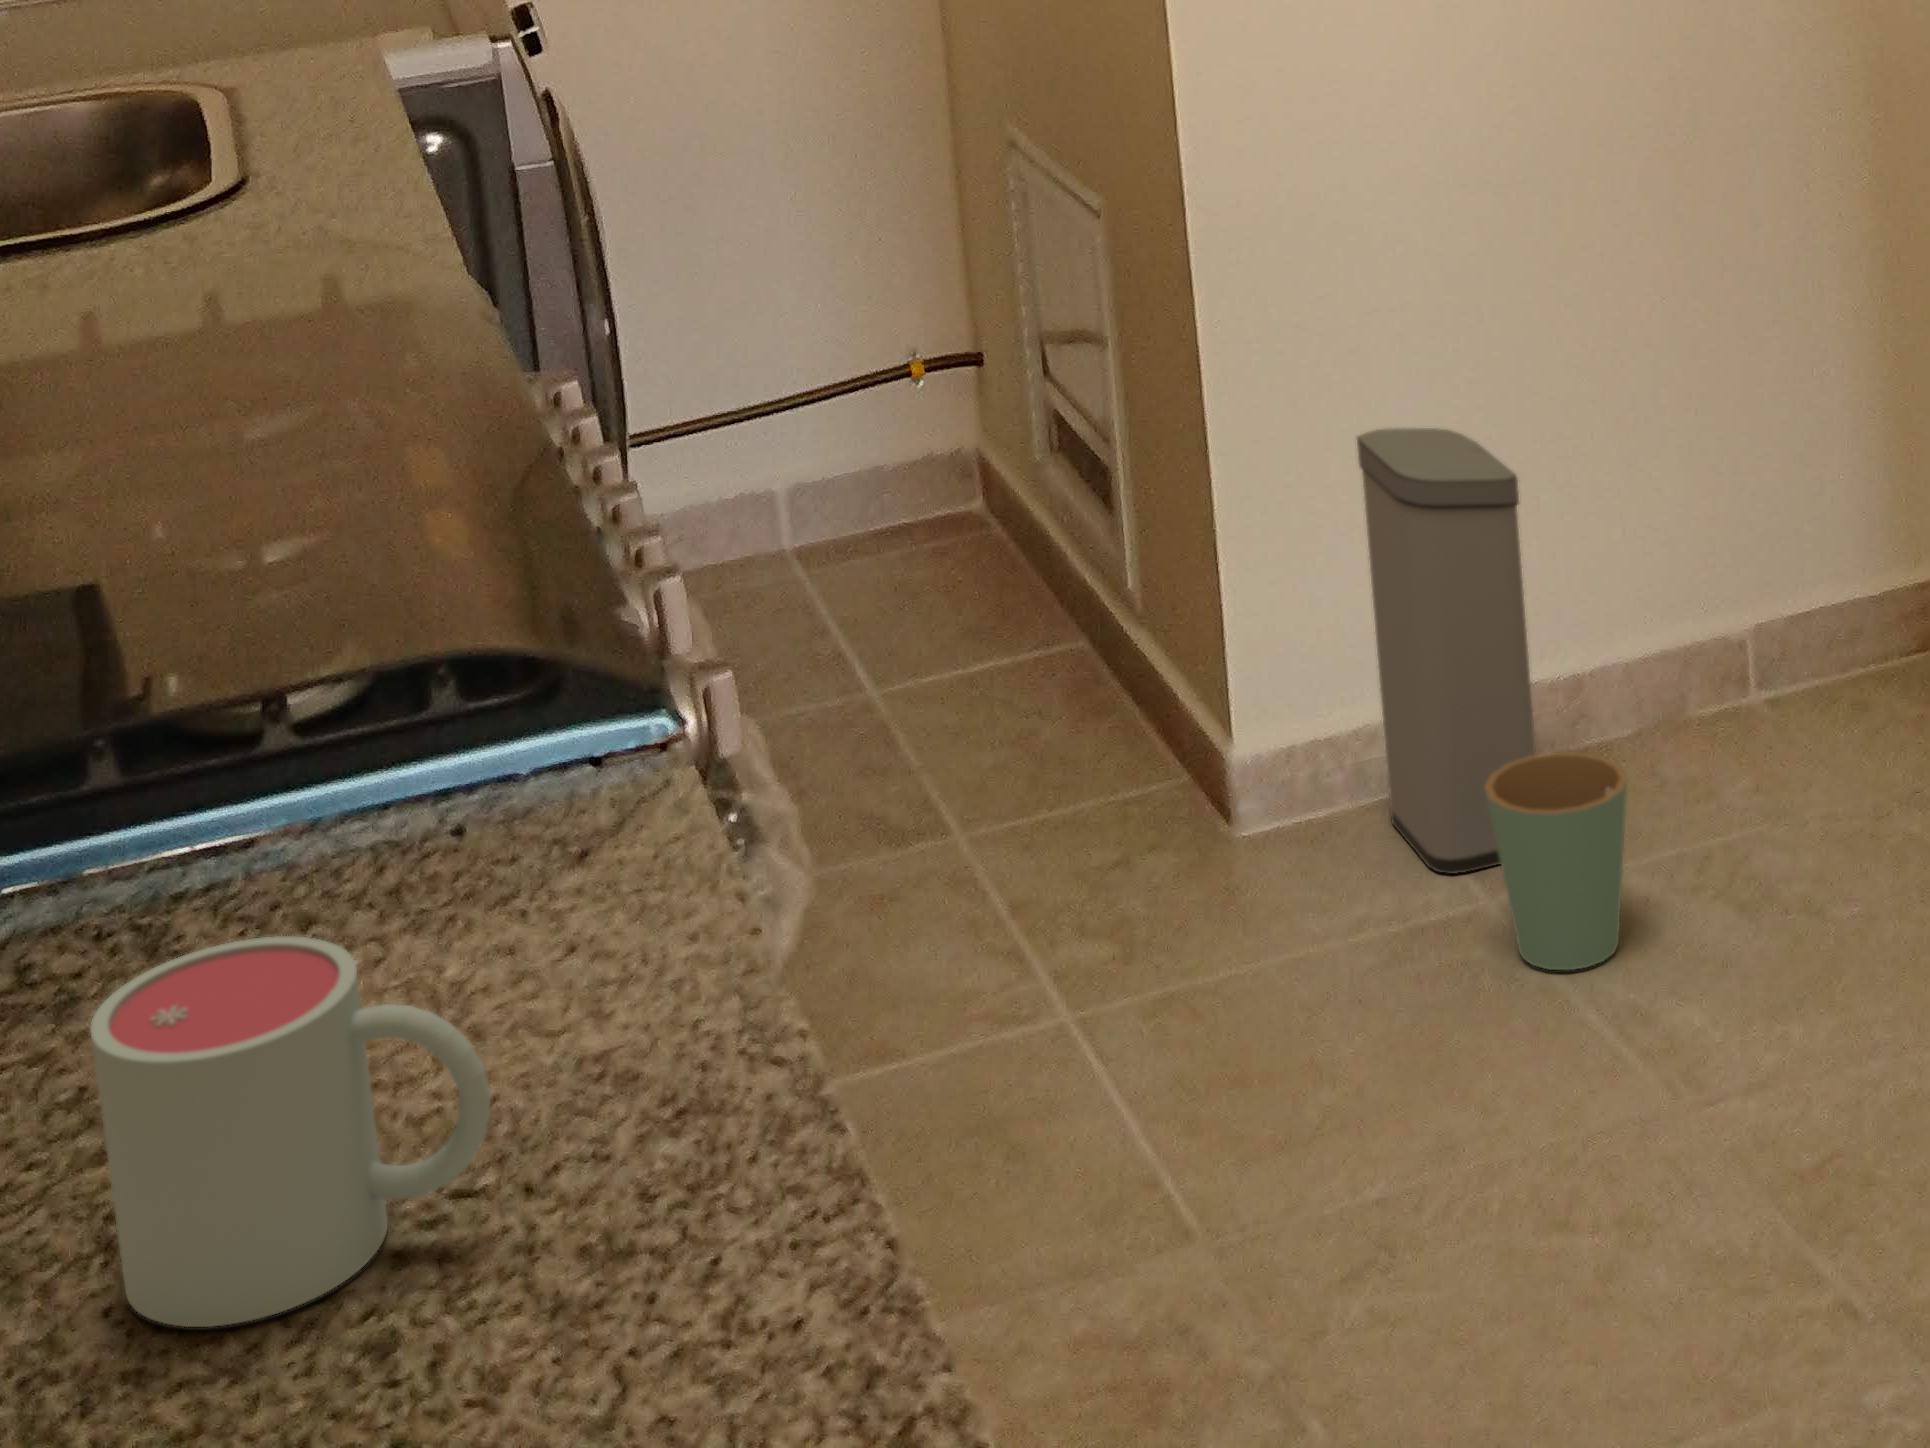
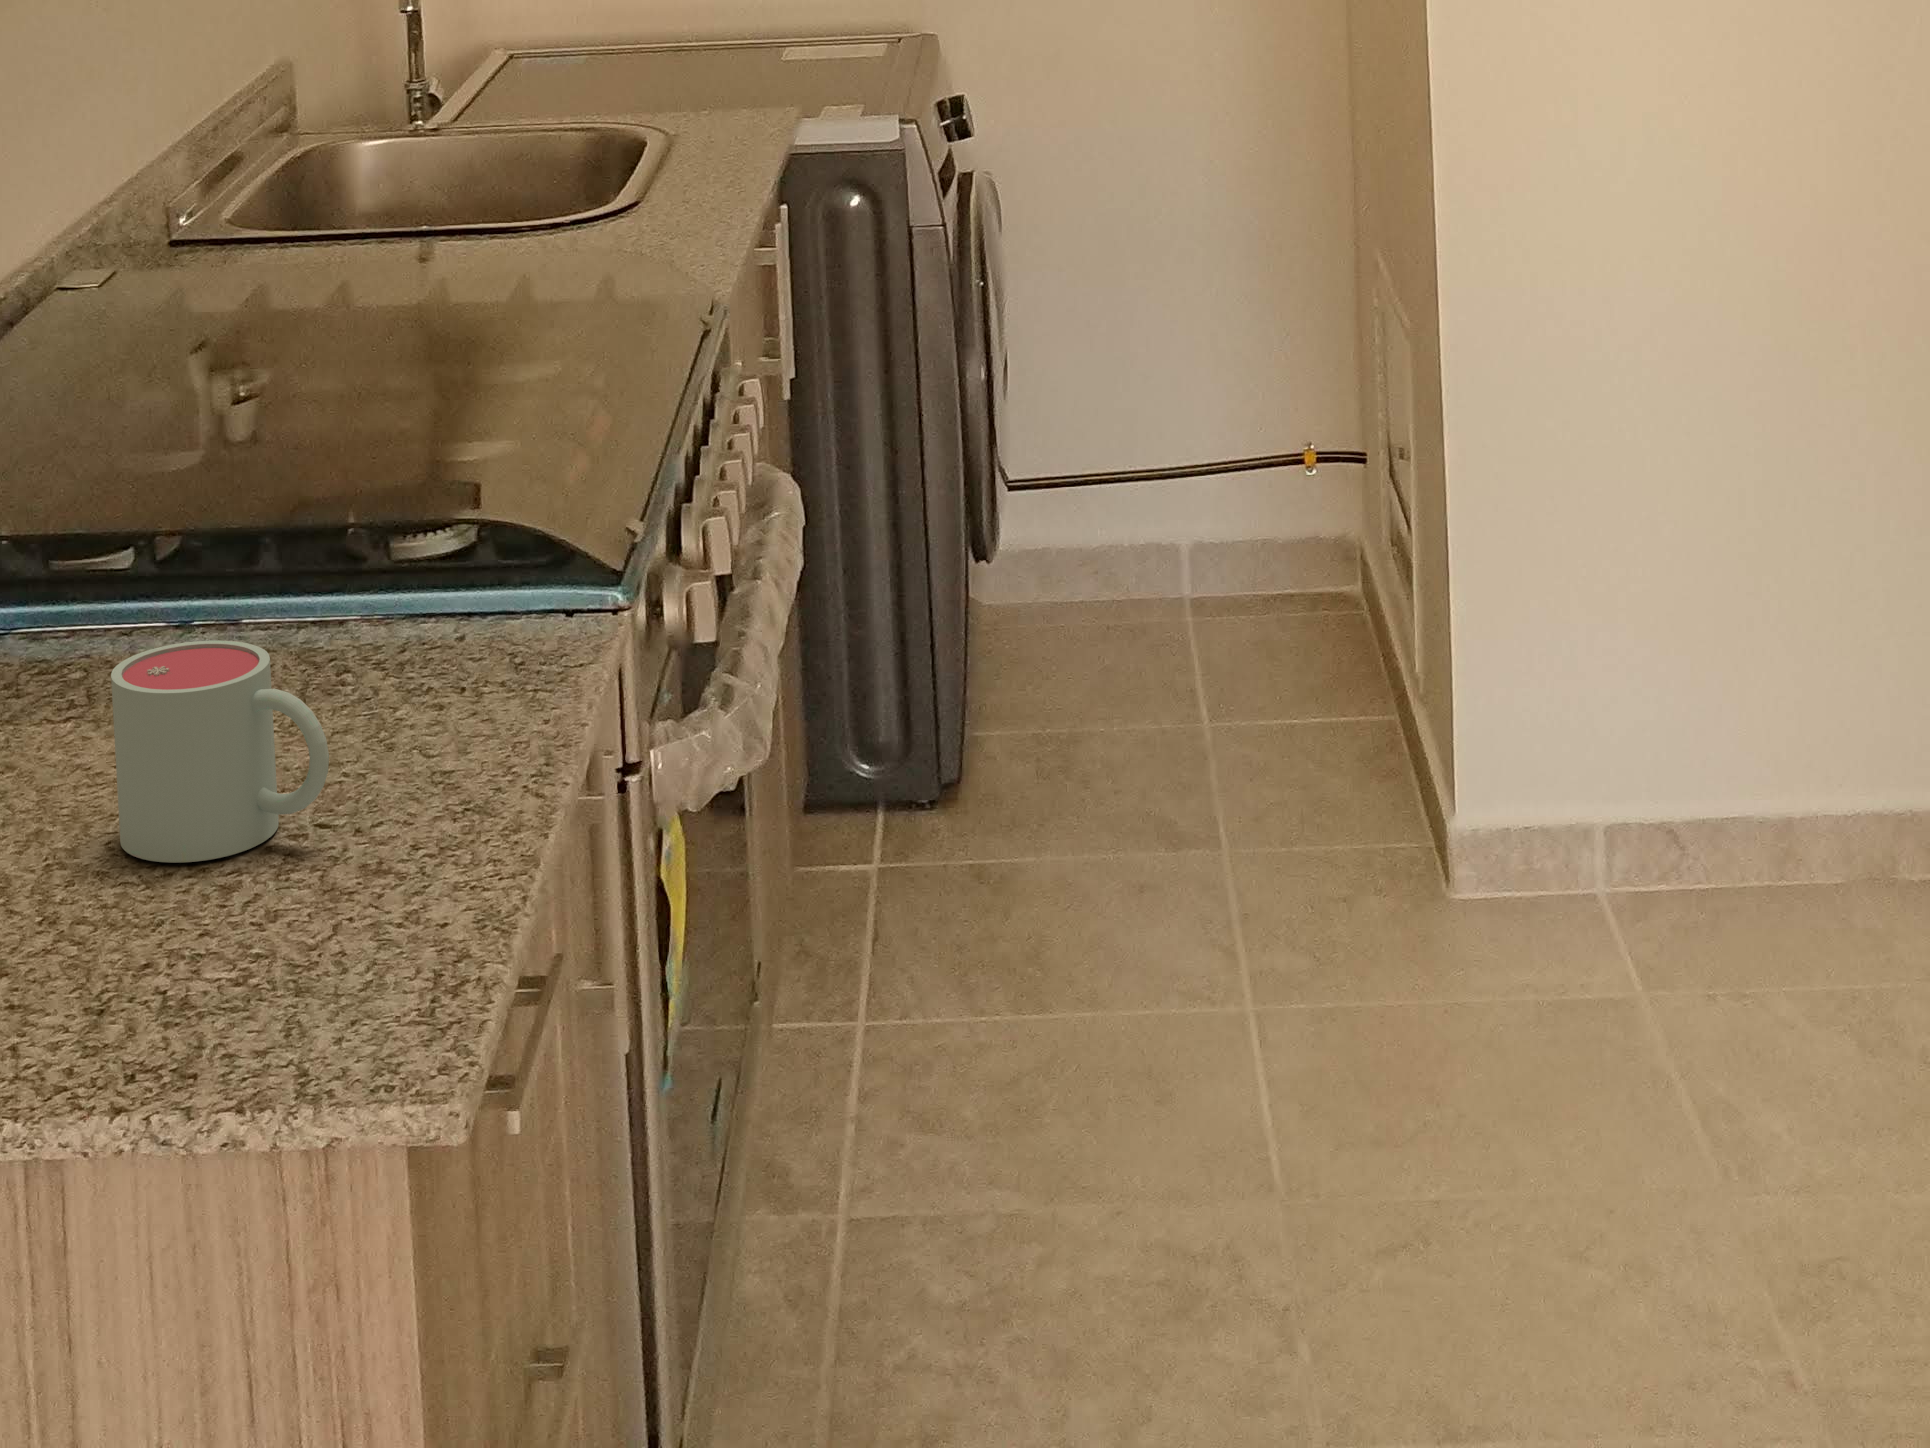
trash can: present [1357,428,1627,970] -> none [1583,555,1759,1060]

